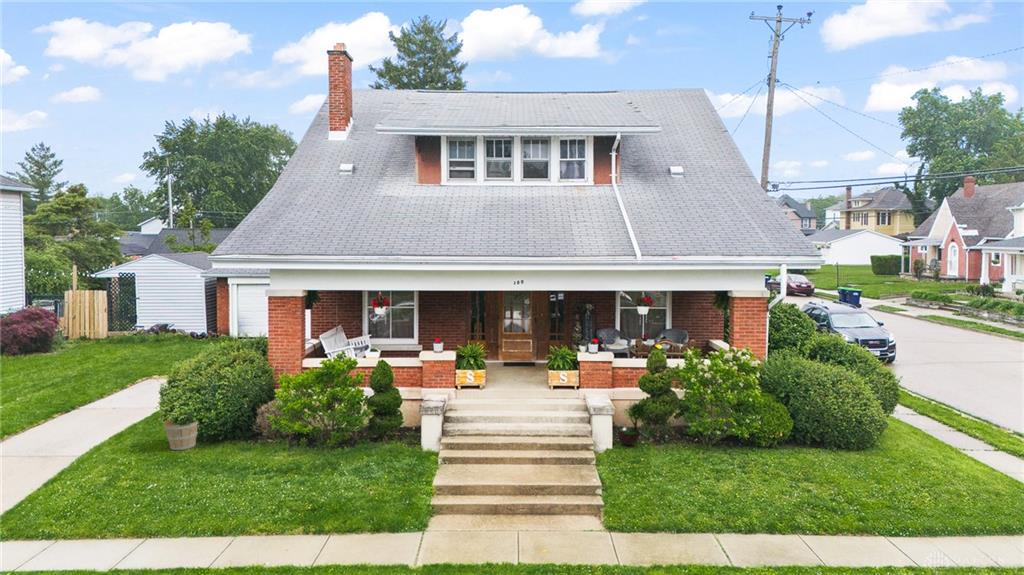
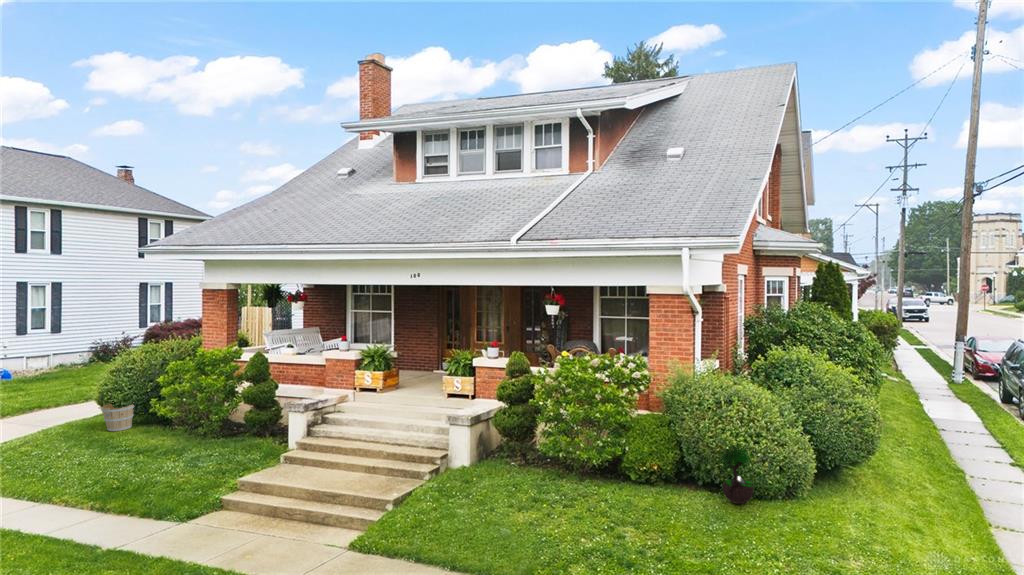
potted tree: present [618,403,647,445] -> present [716,445,753,504]

